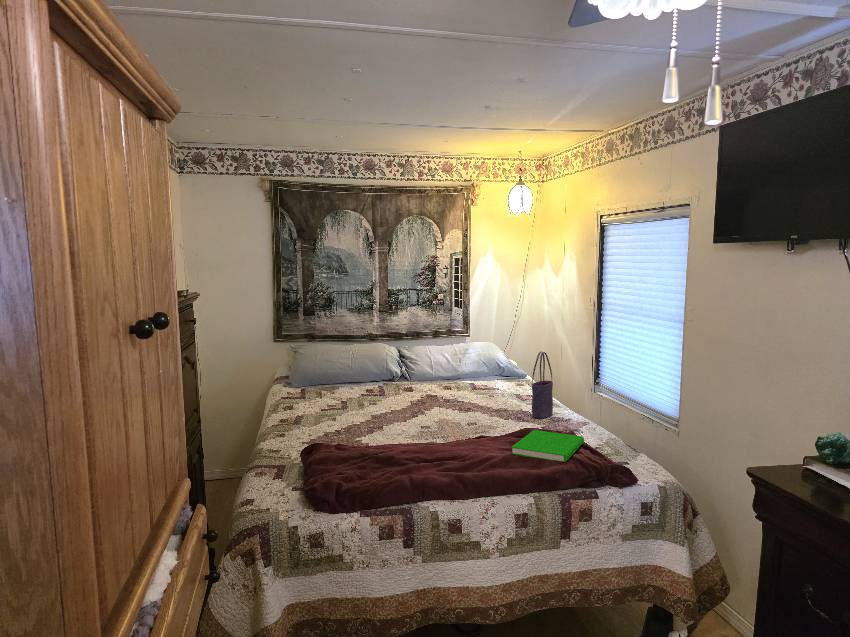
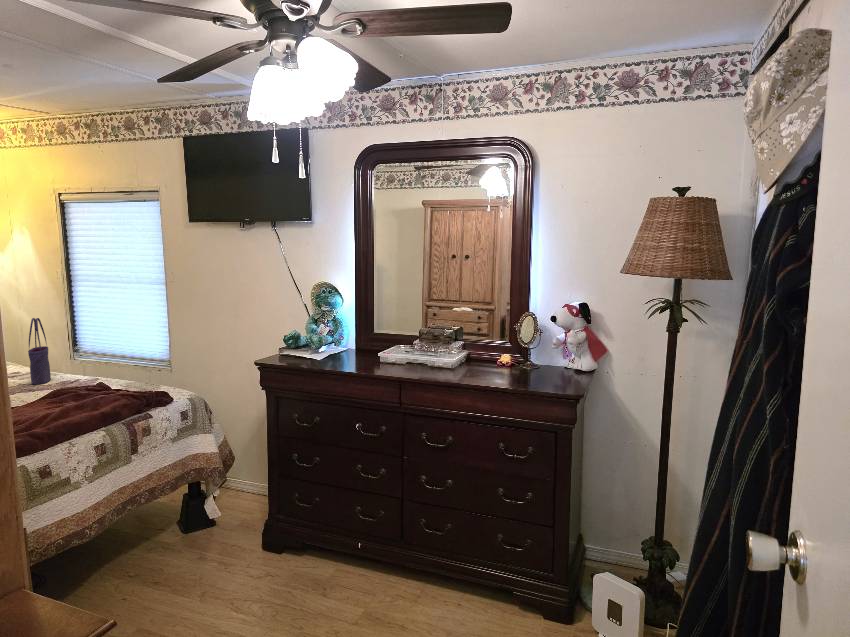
book: present [512,430,584,462] -> none [58,382,116,409]

